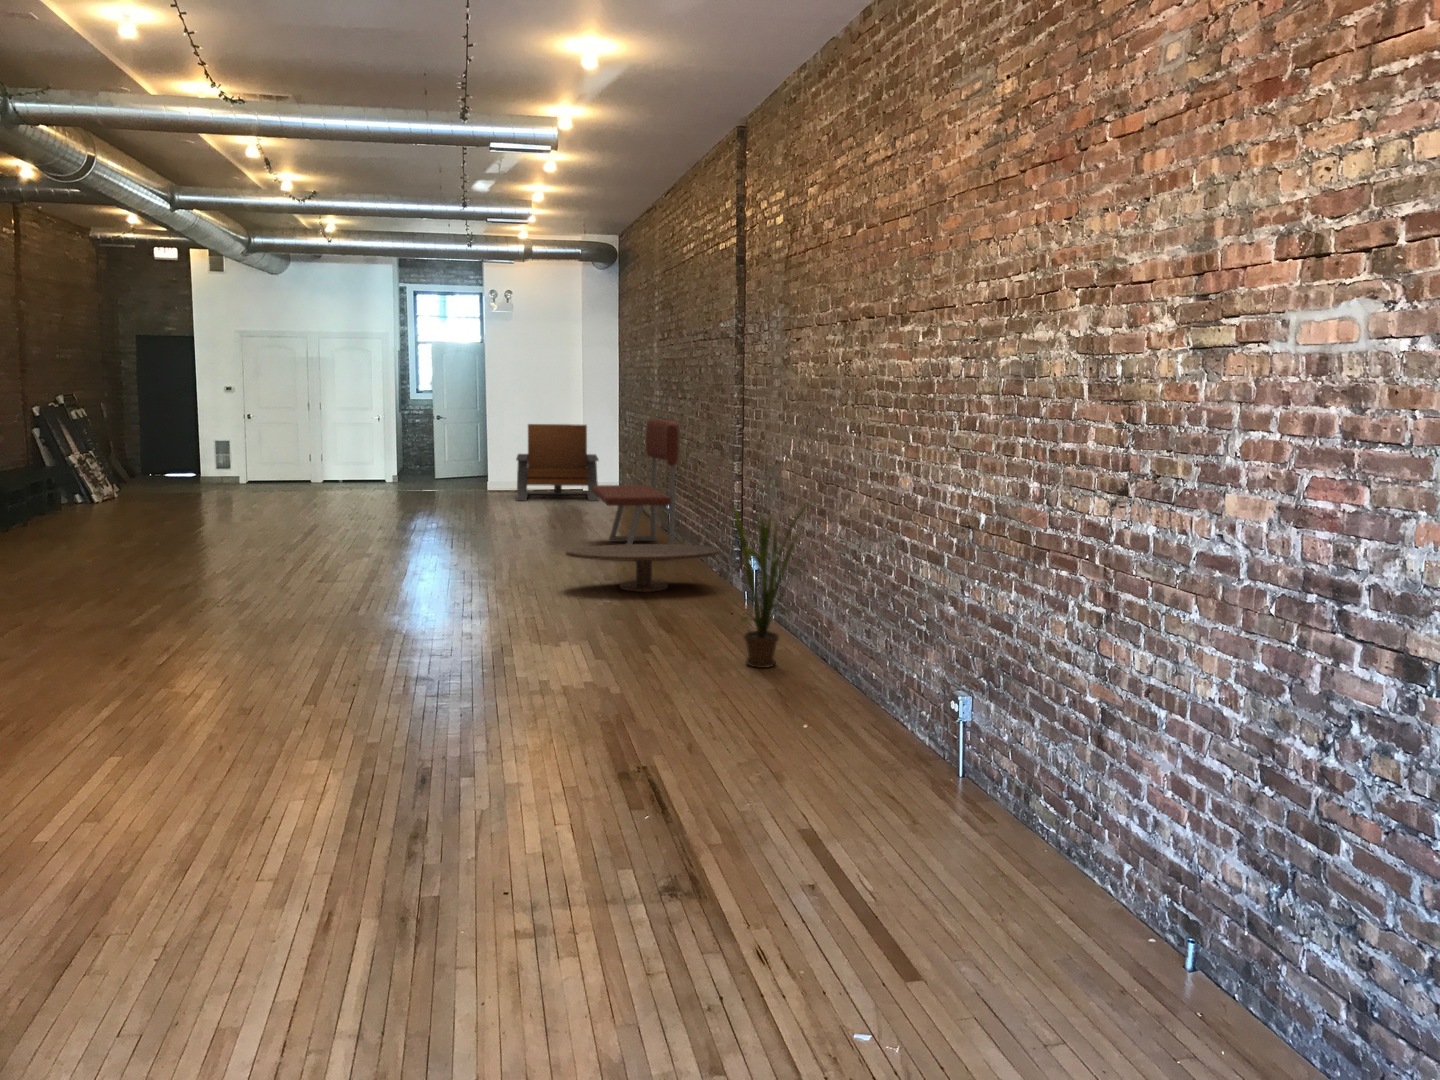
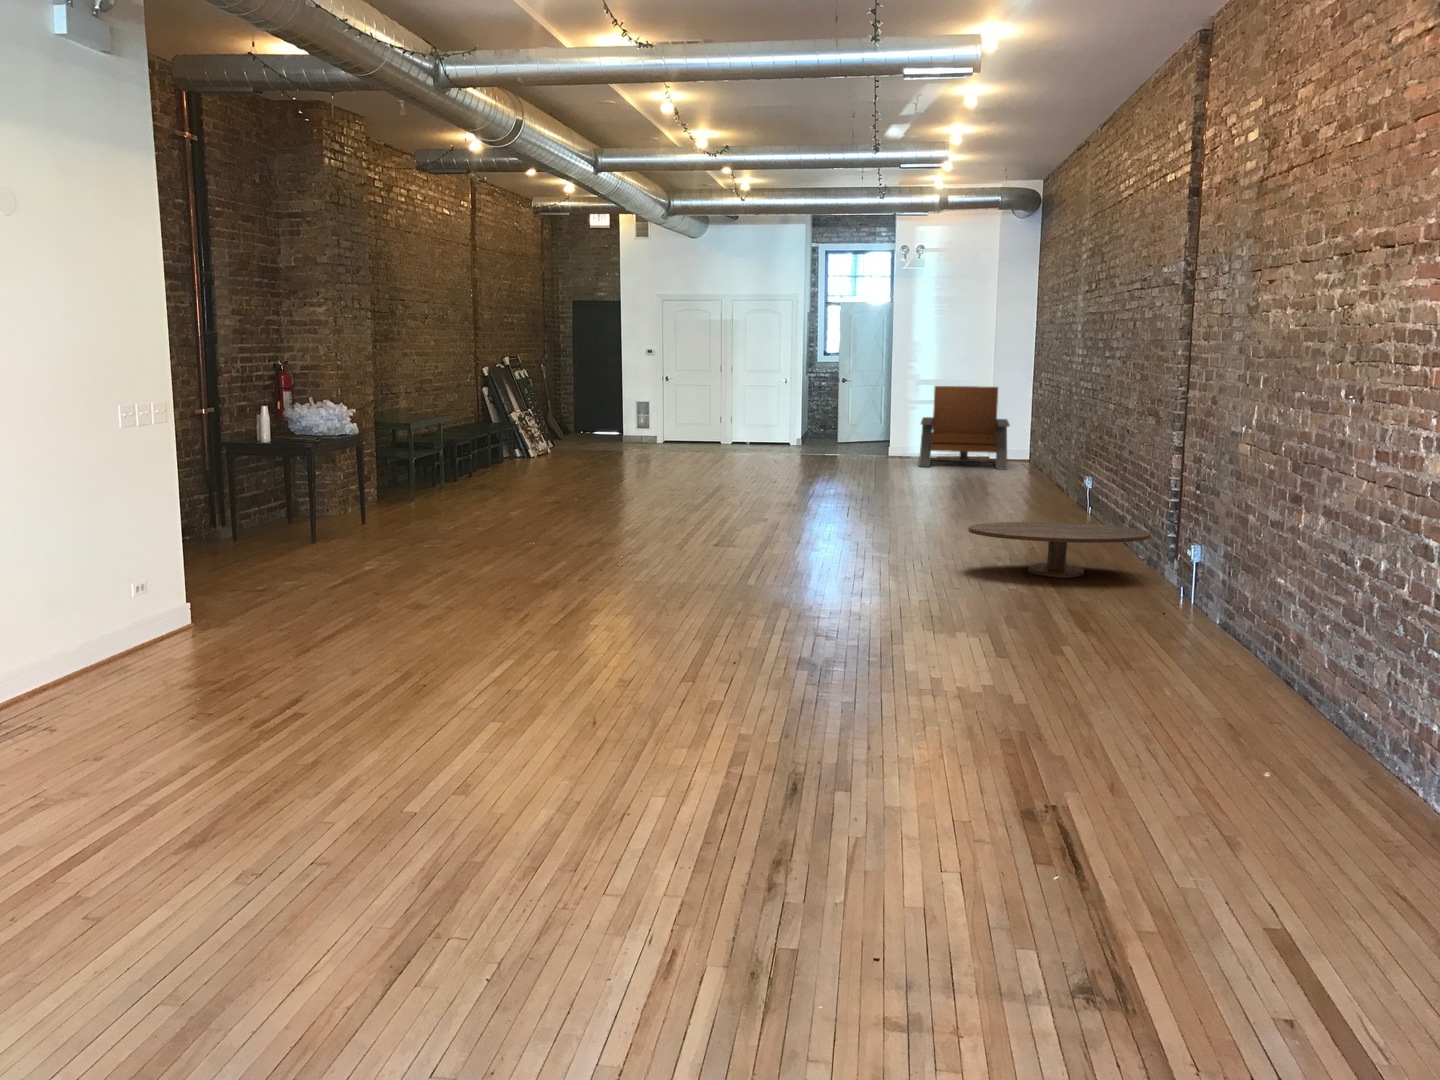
bench: present [592,419,680,544] -> none [1001,381,1106,537]
house plant: present [734,501,813,668] -> none [1176,483,1298,685]

